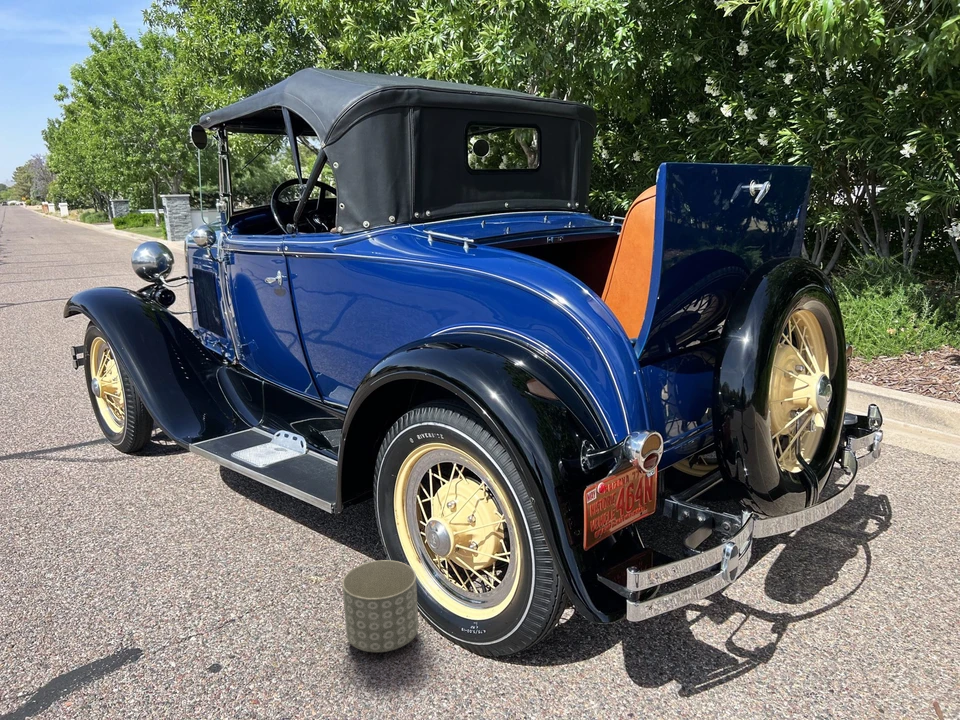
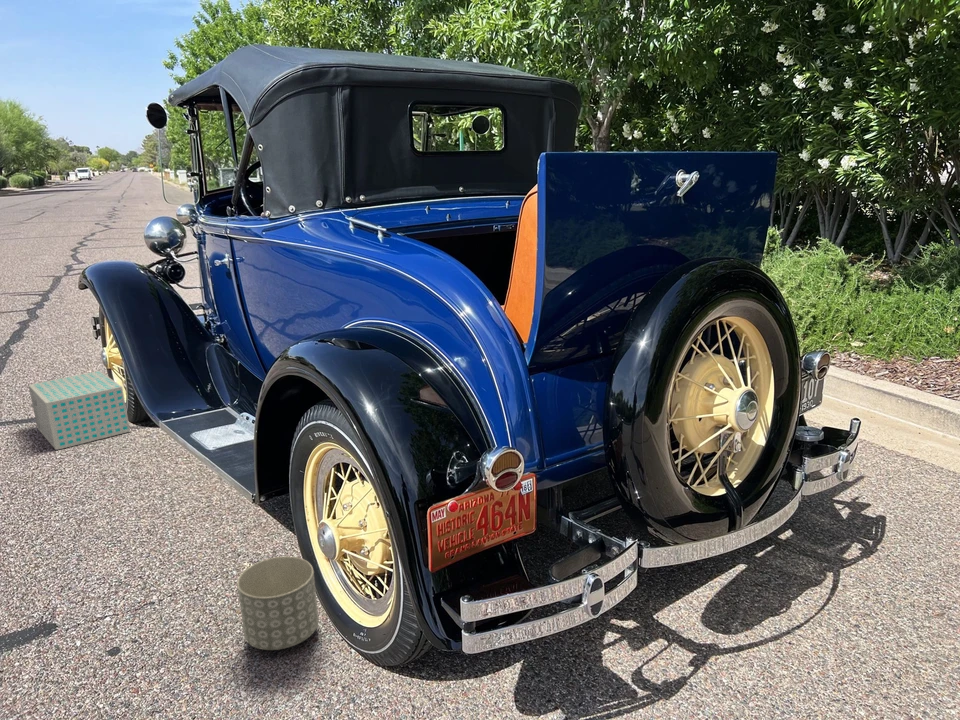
storage box: none [15,400,130,482] -> present [29,371,130,450]

